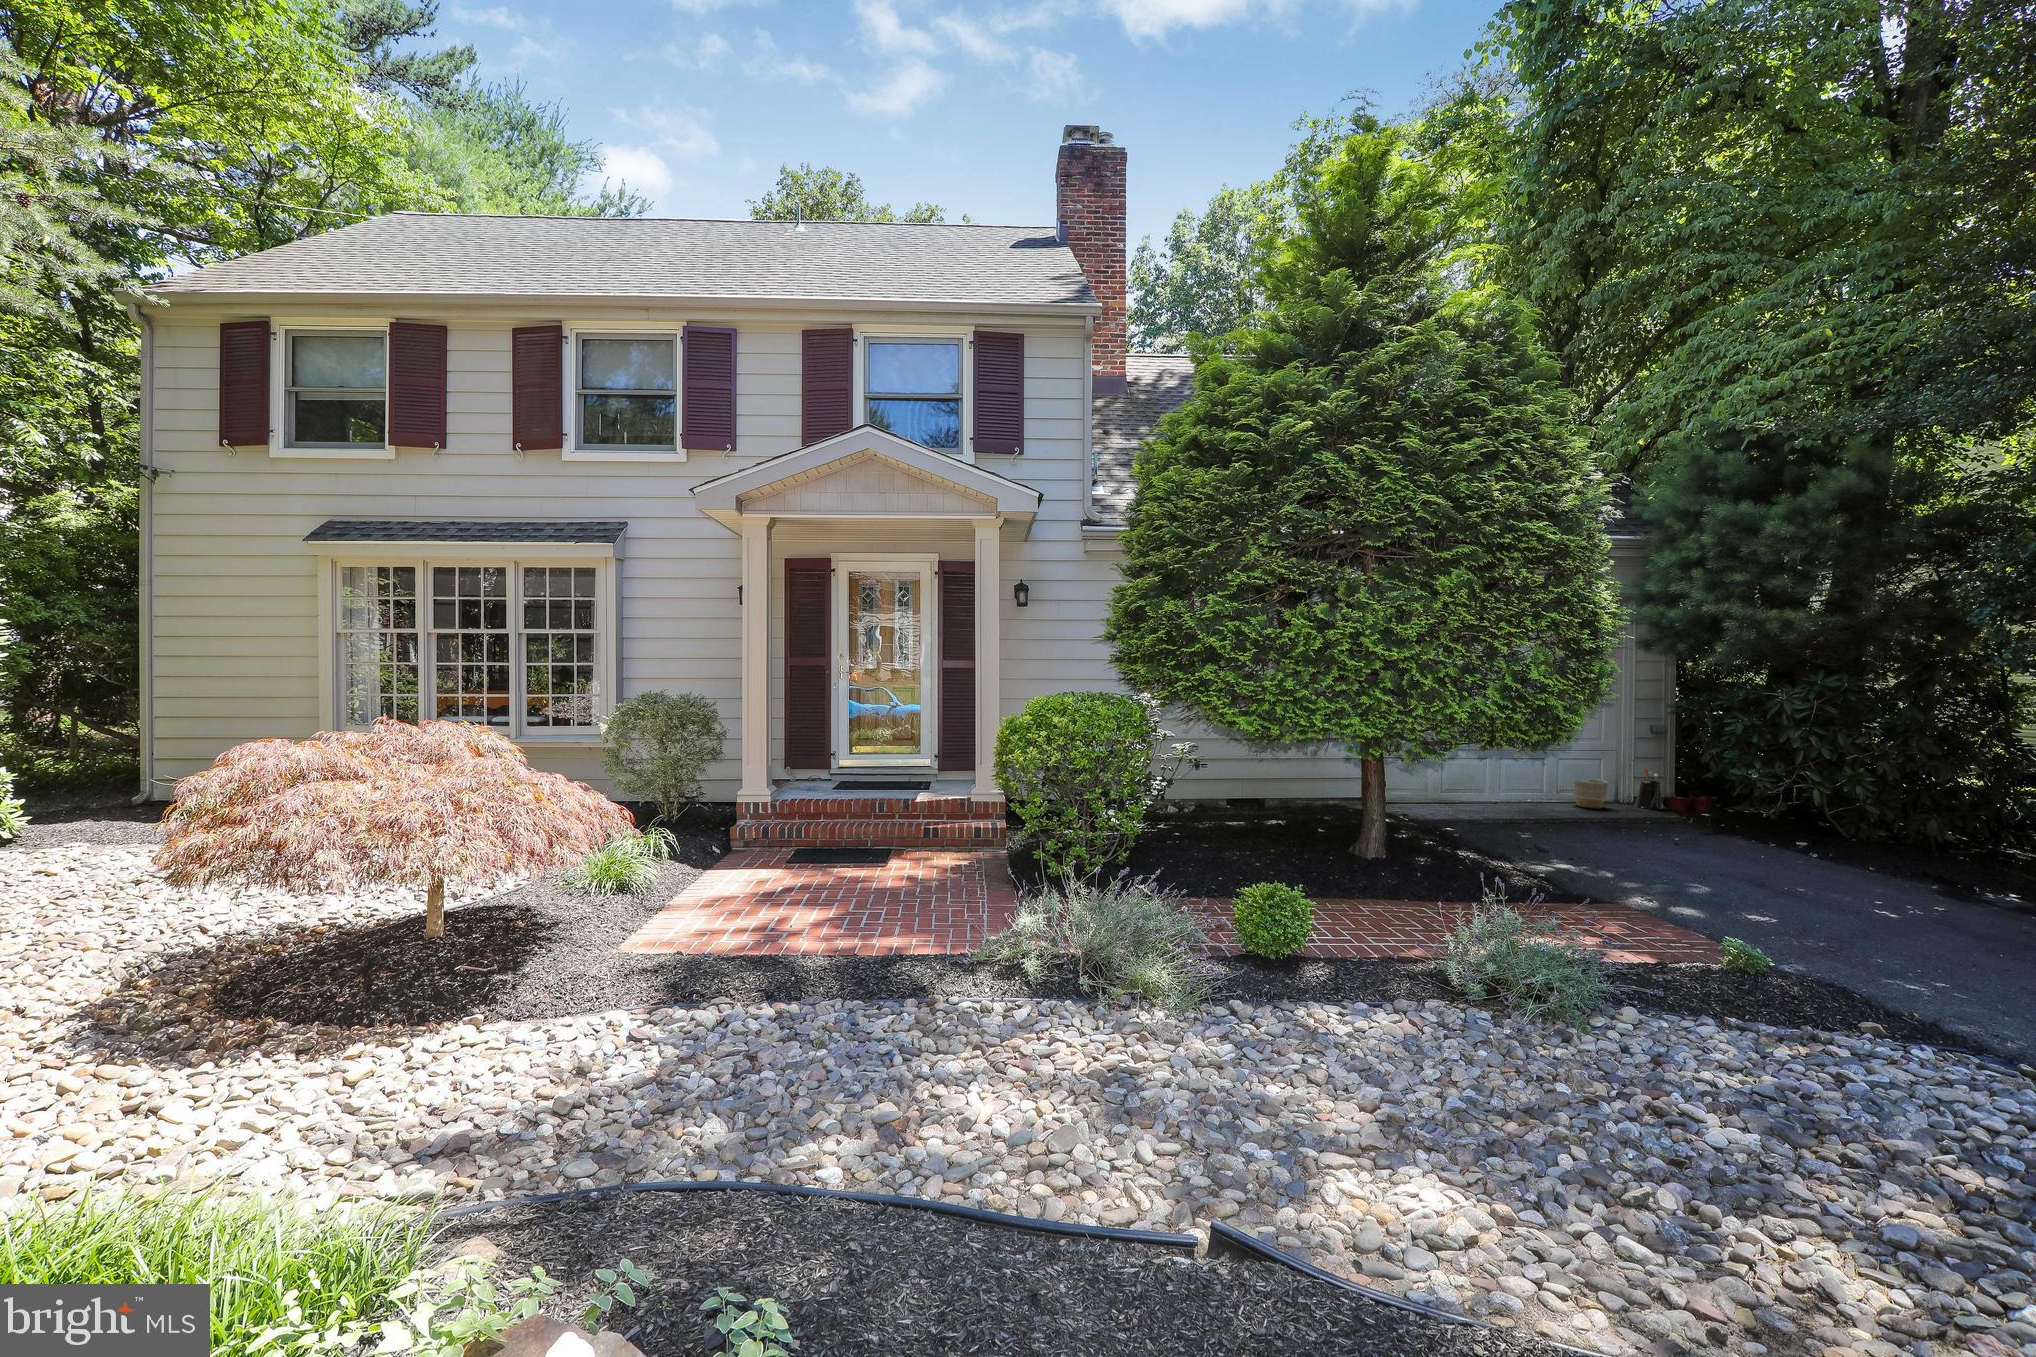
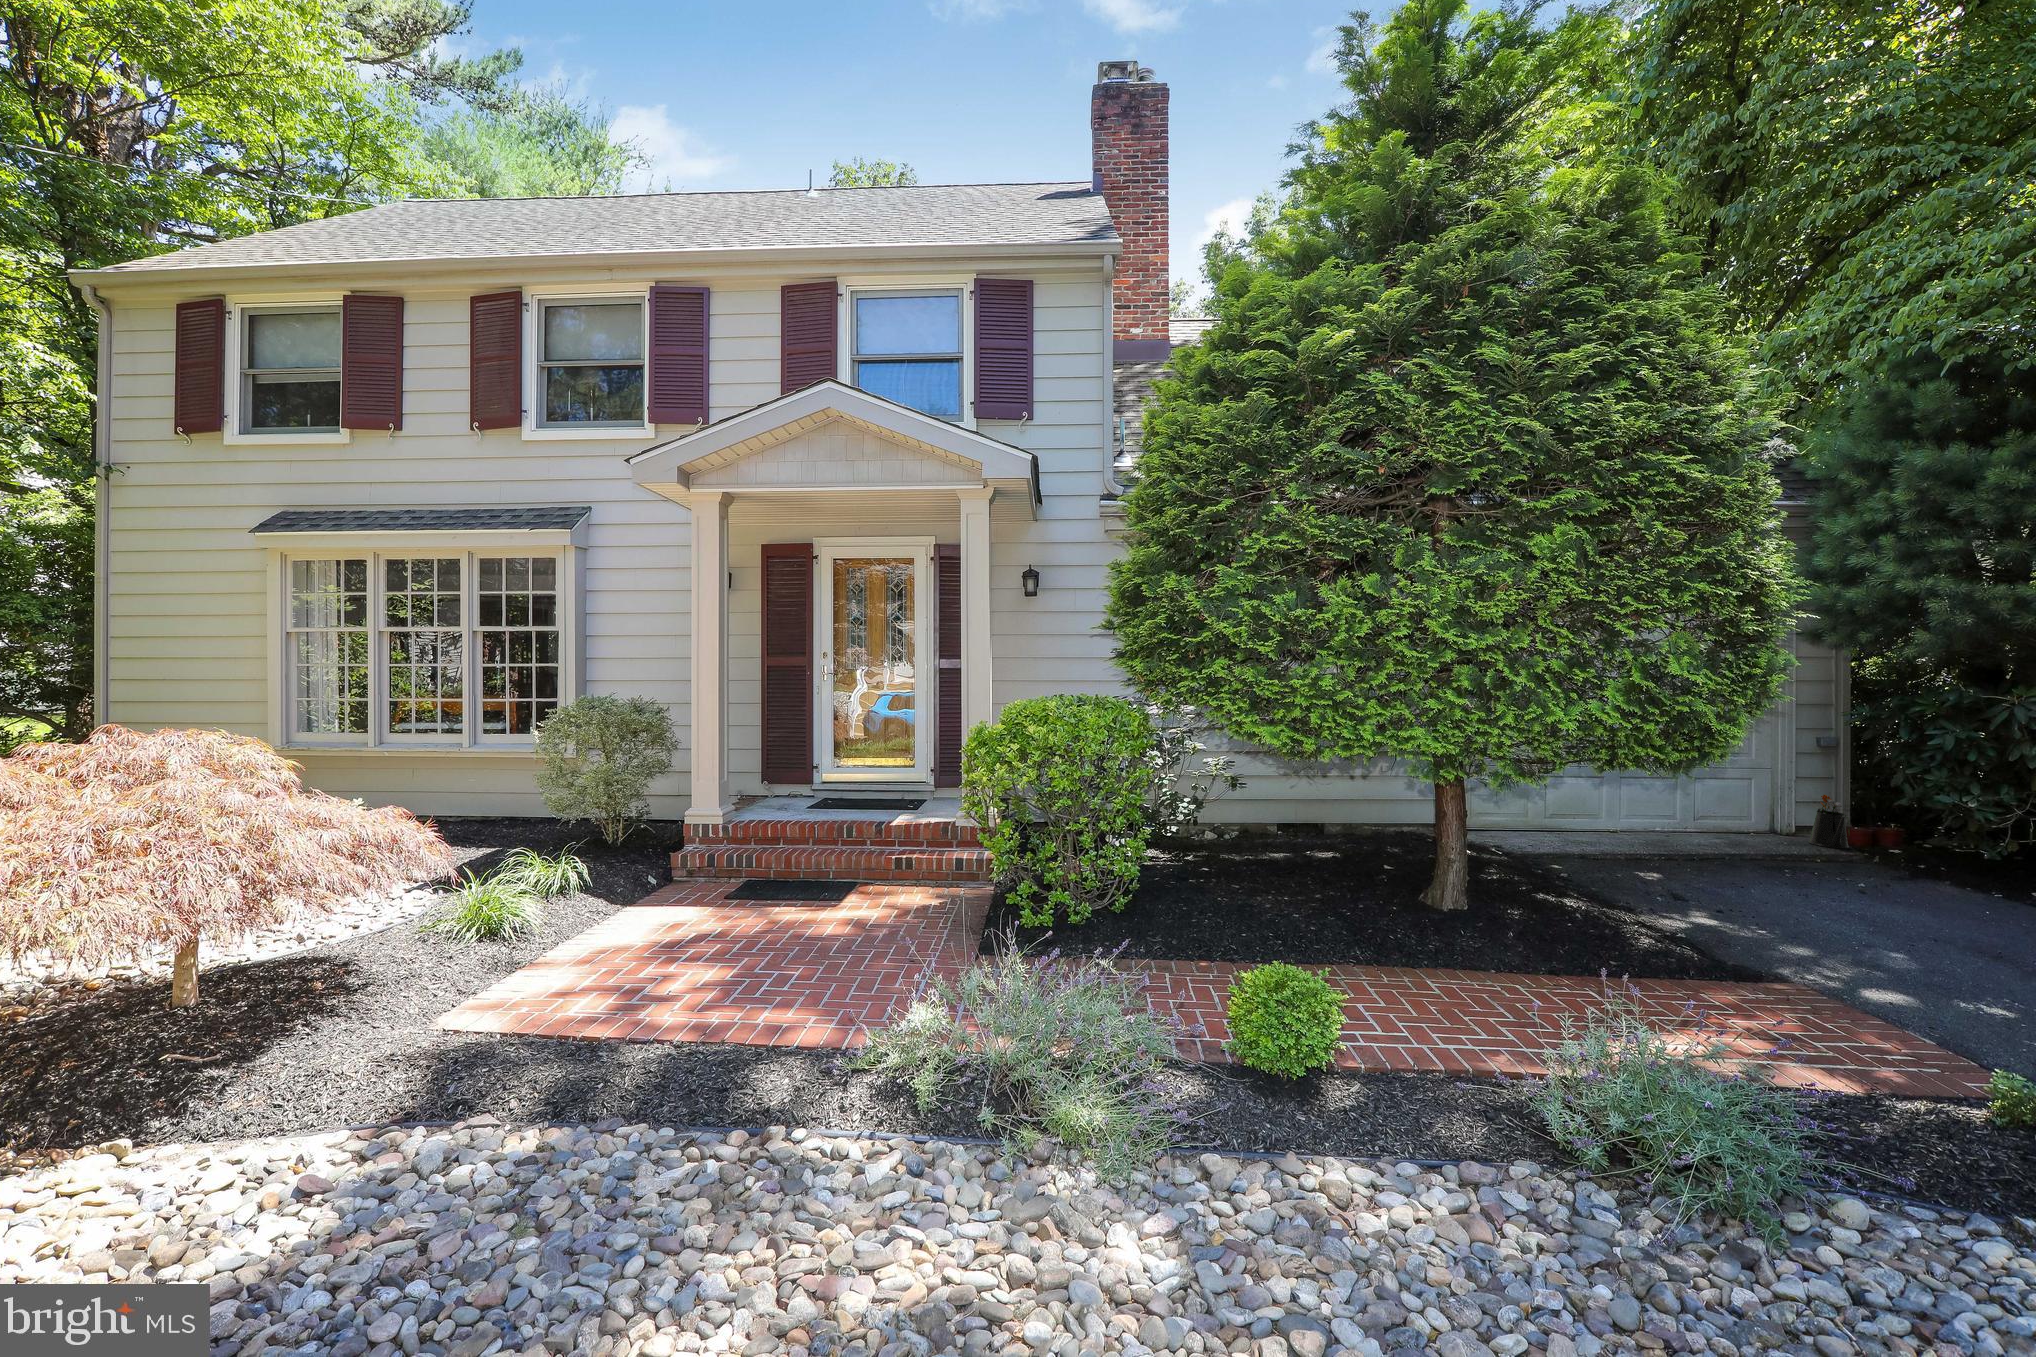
planter: present [1574,778,1608,808] -> none [1725,806,1771,845]

